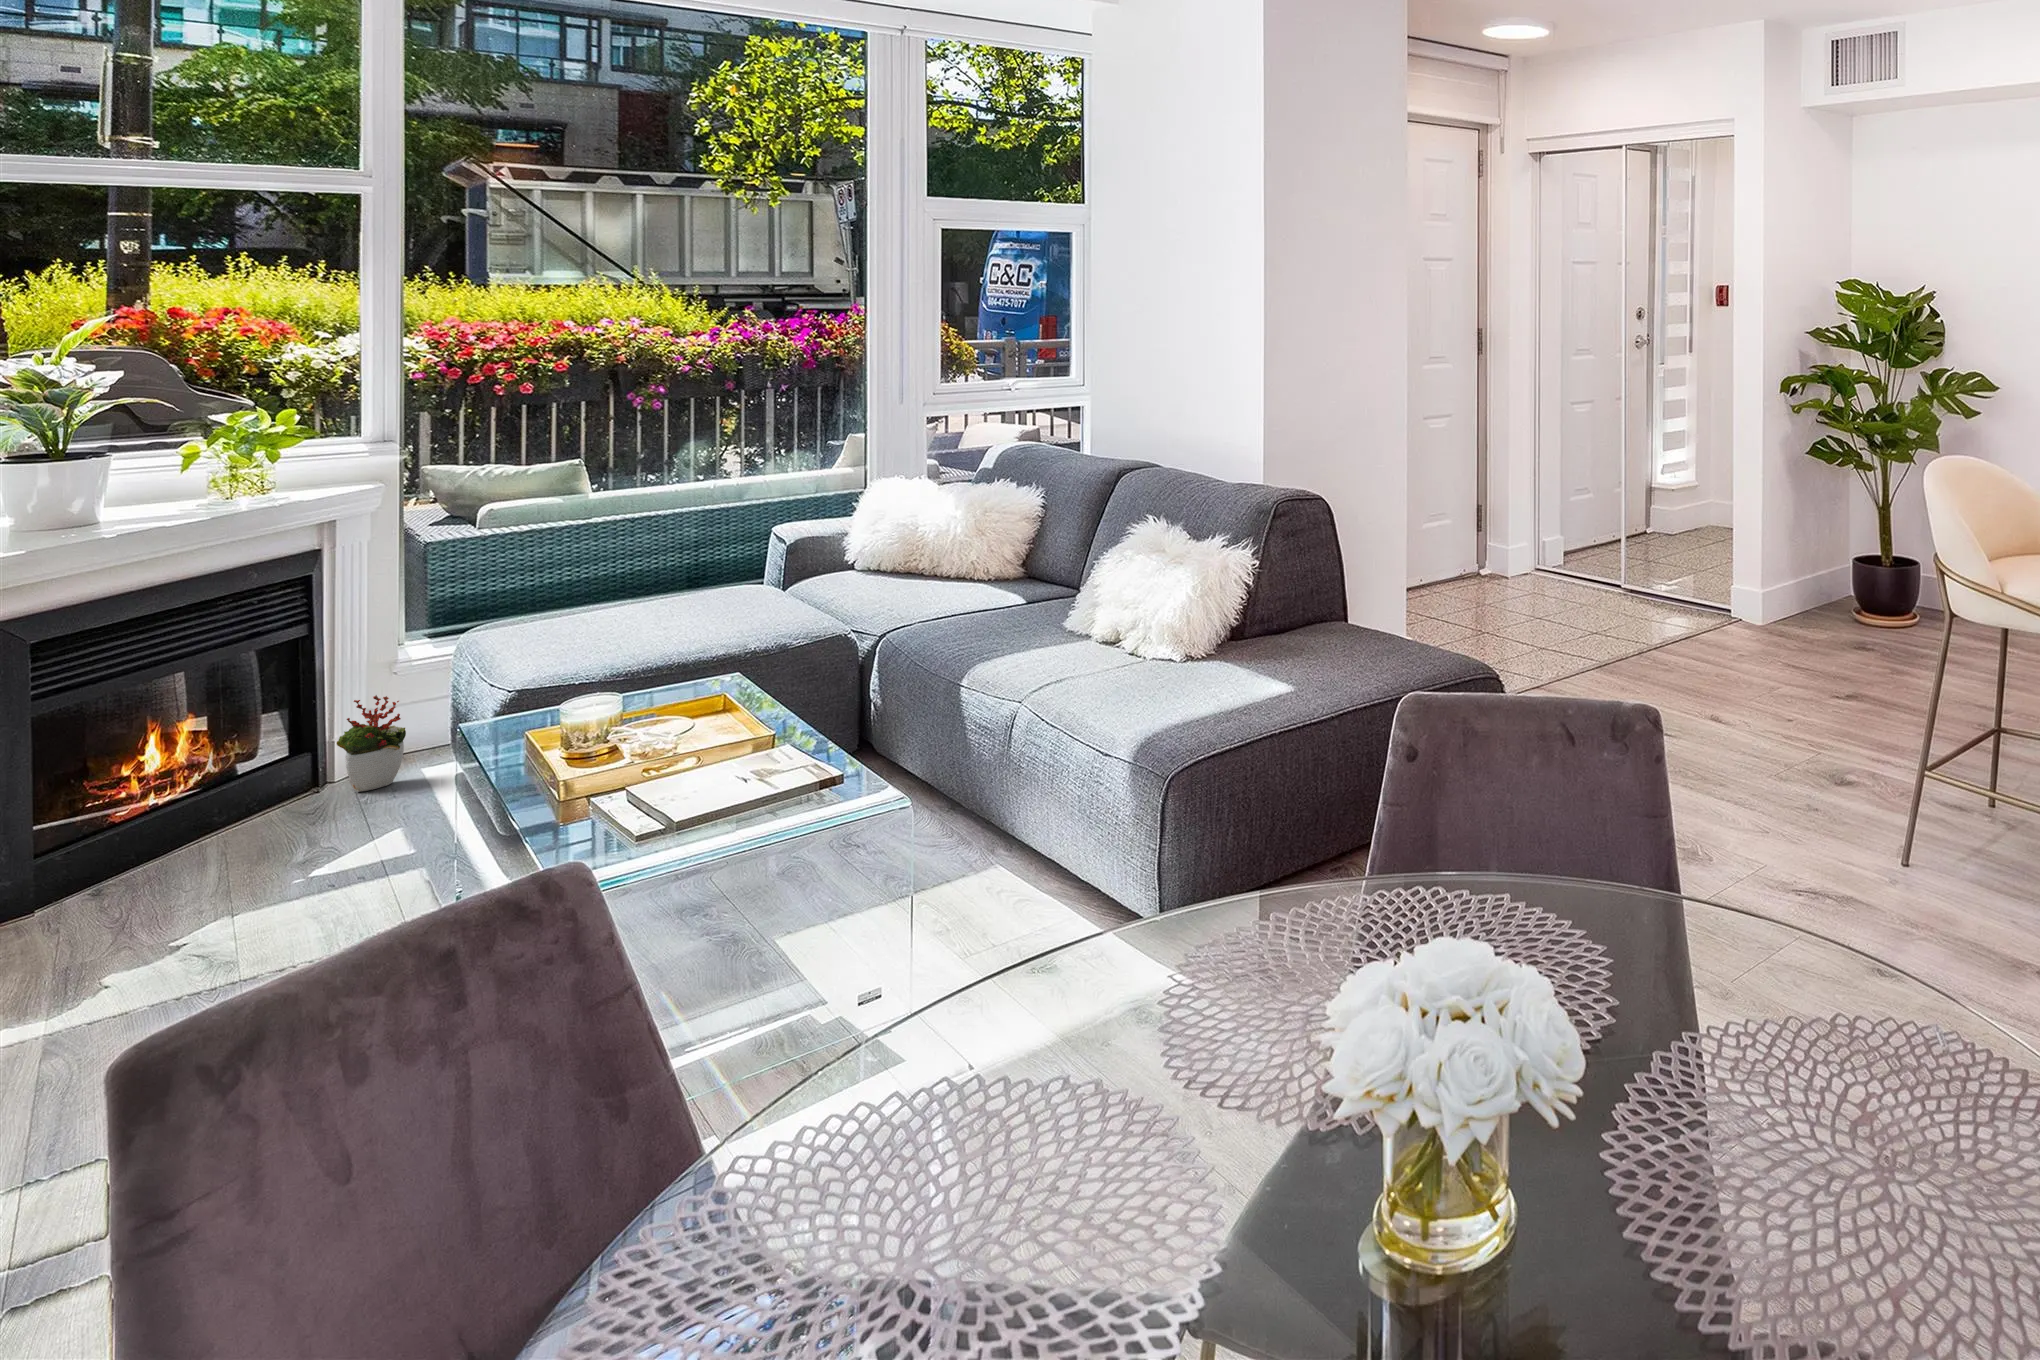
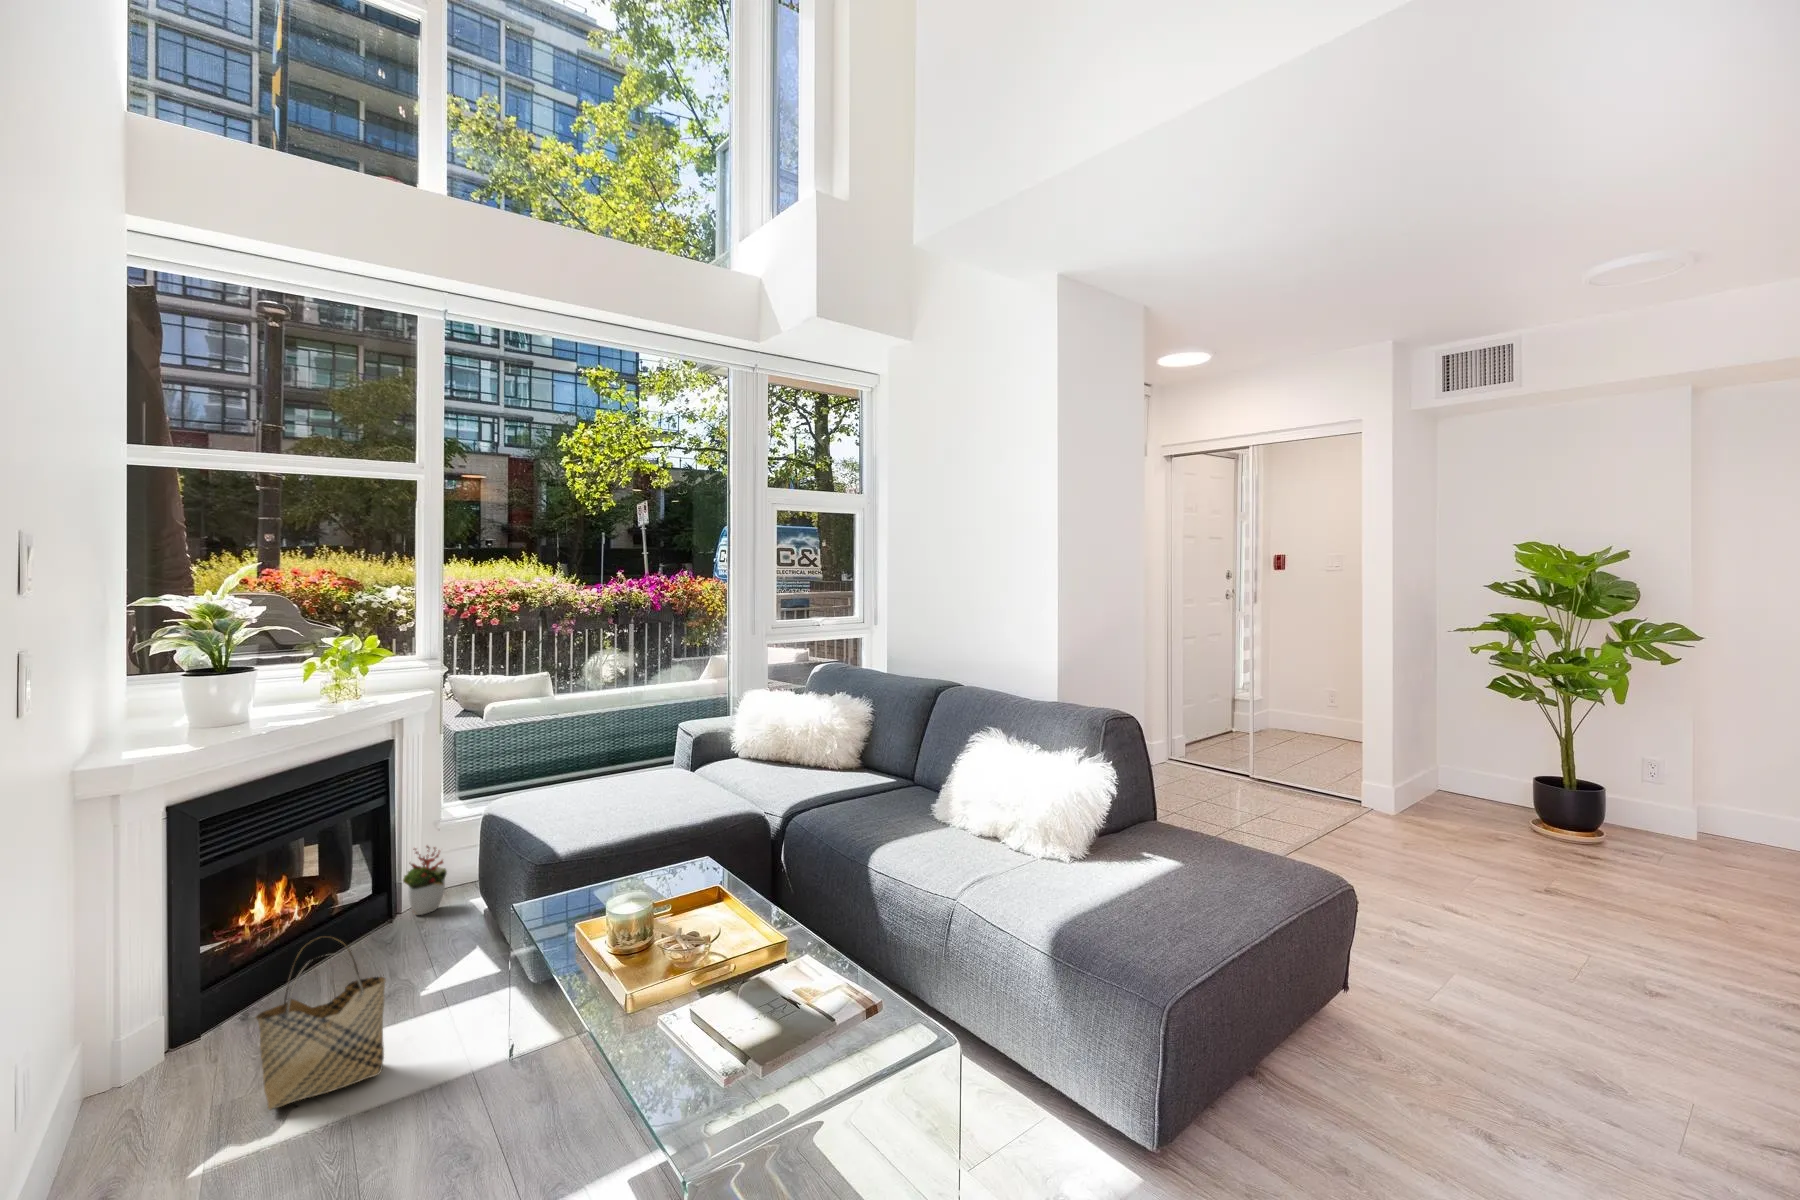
woven basket: none [104,778,288,982] -> present [256,936,386,1110]

